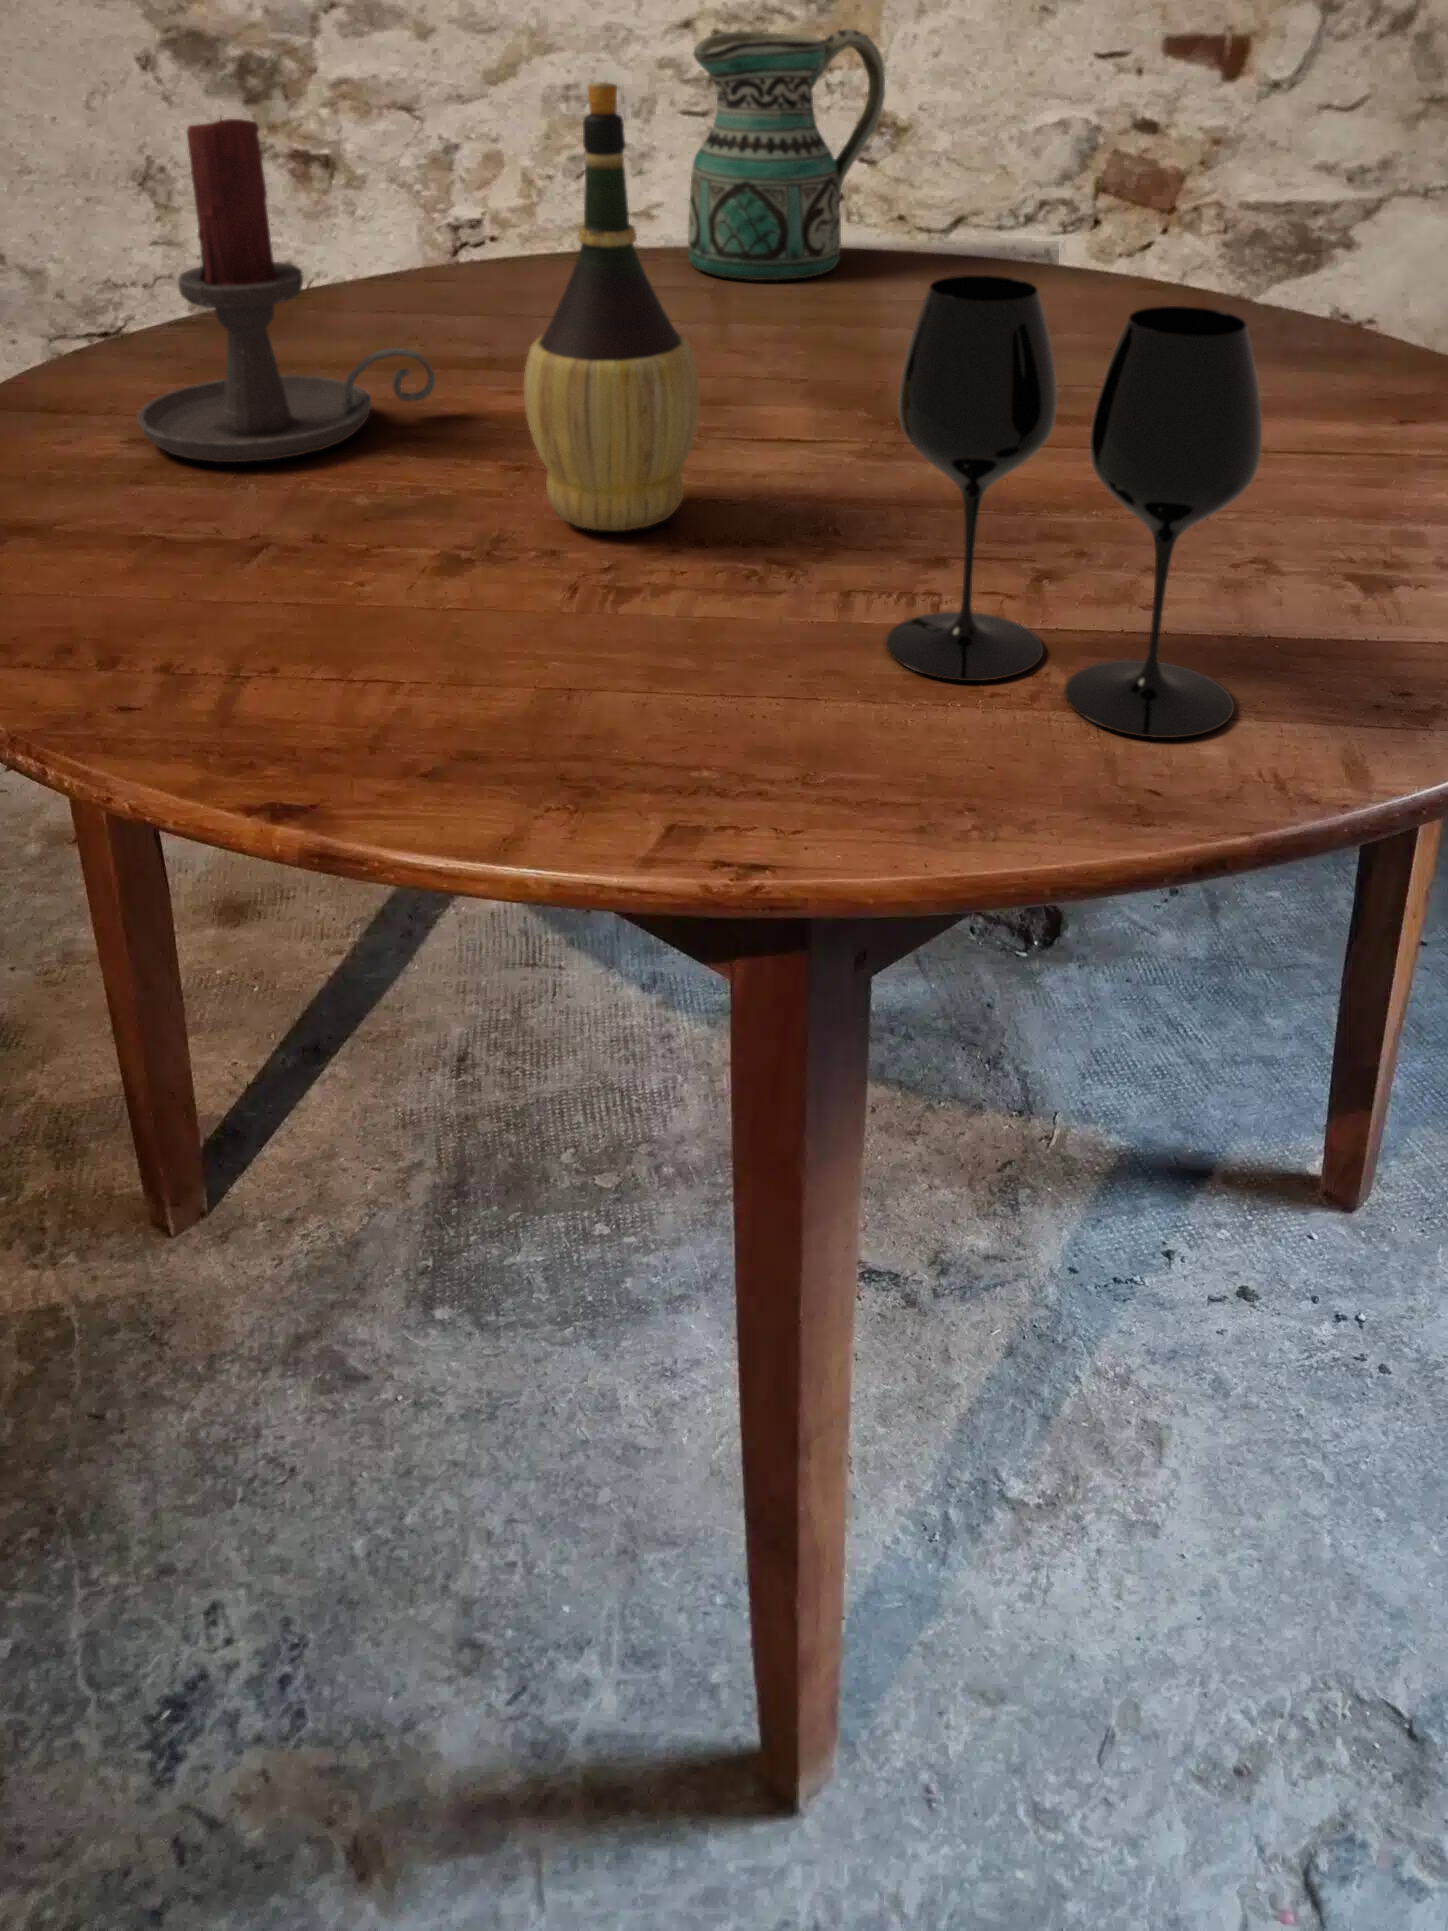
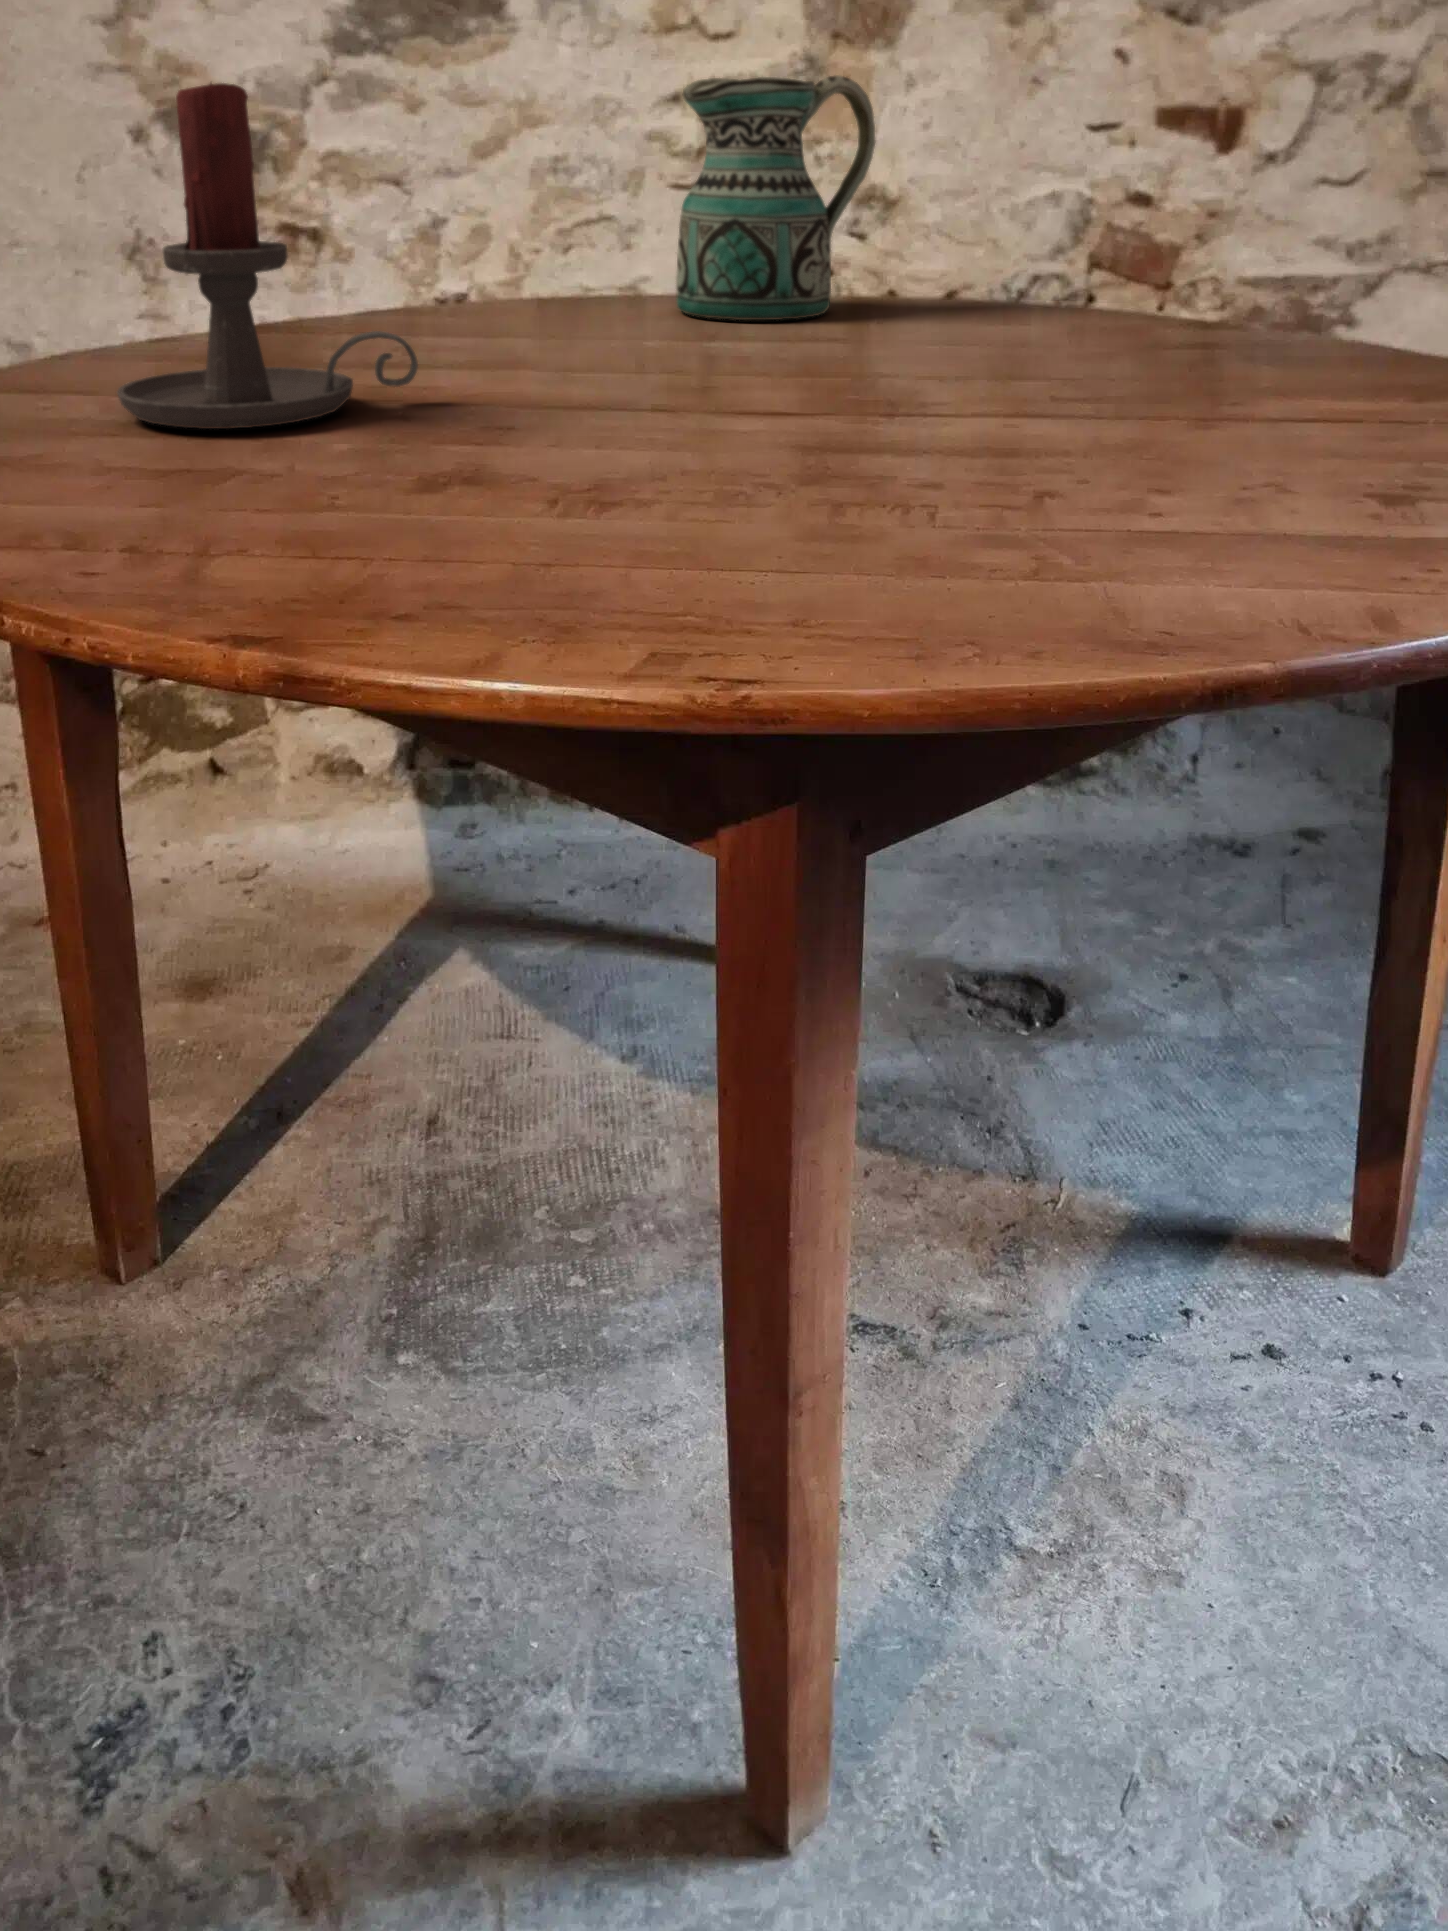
wine bottle: present [524,82,700,530] -> none [508,6,686,469]
wine glass: present [886,275,1262,738] -> none [878,151,1264,603]

